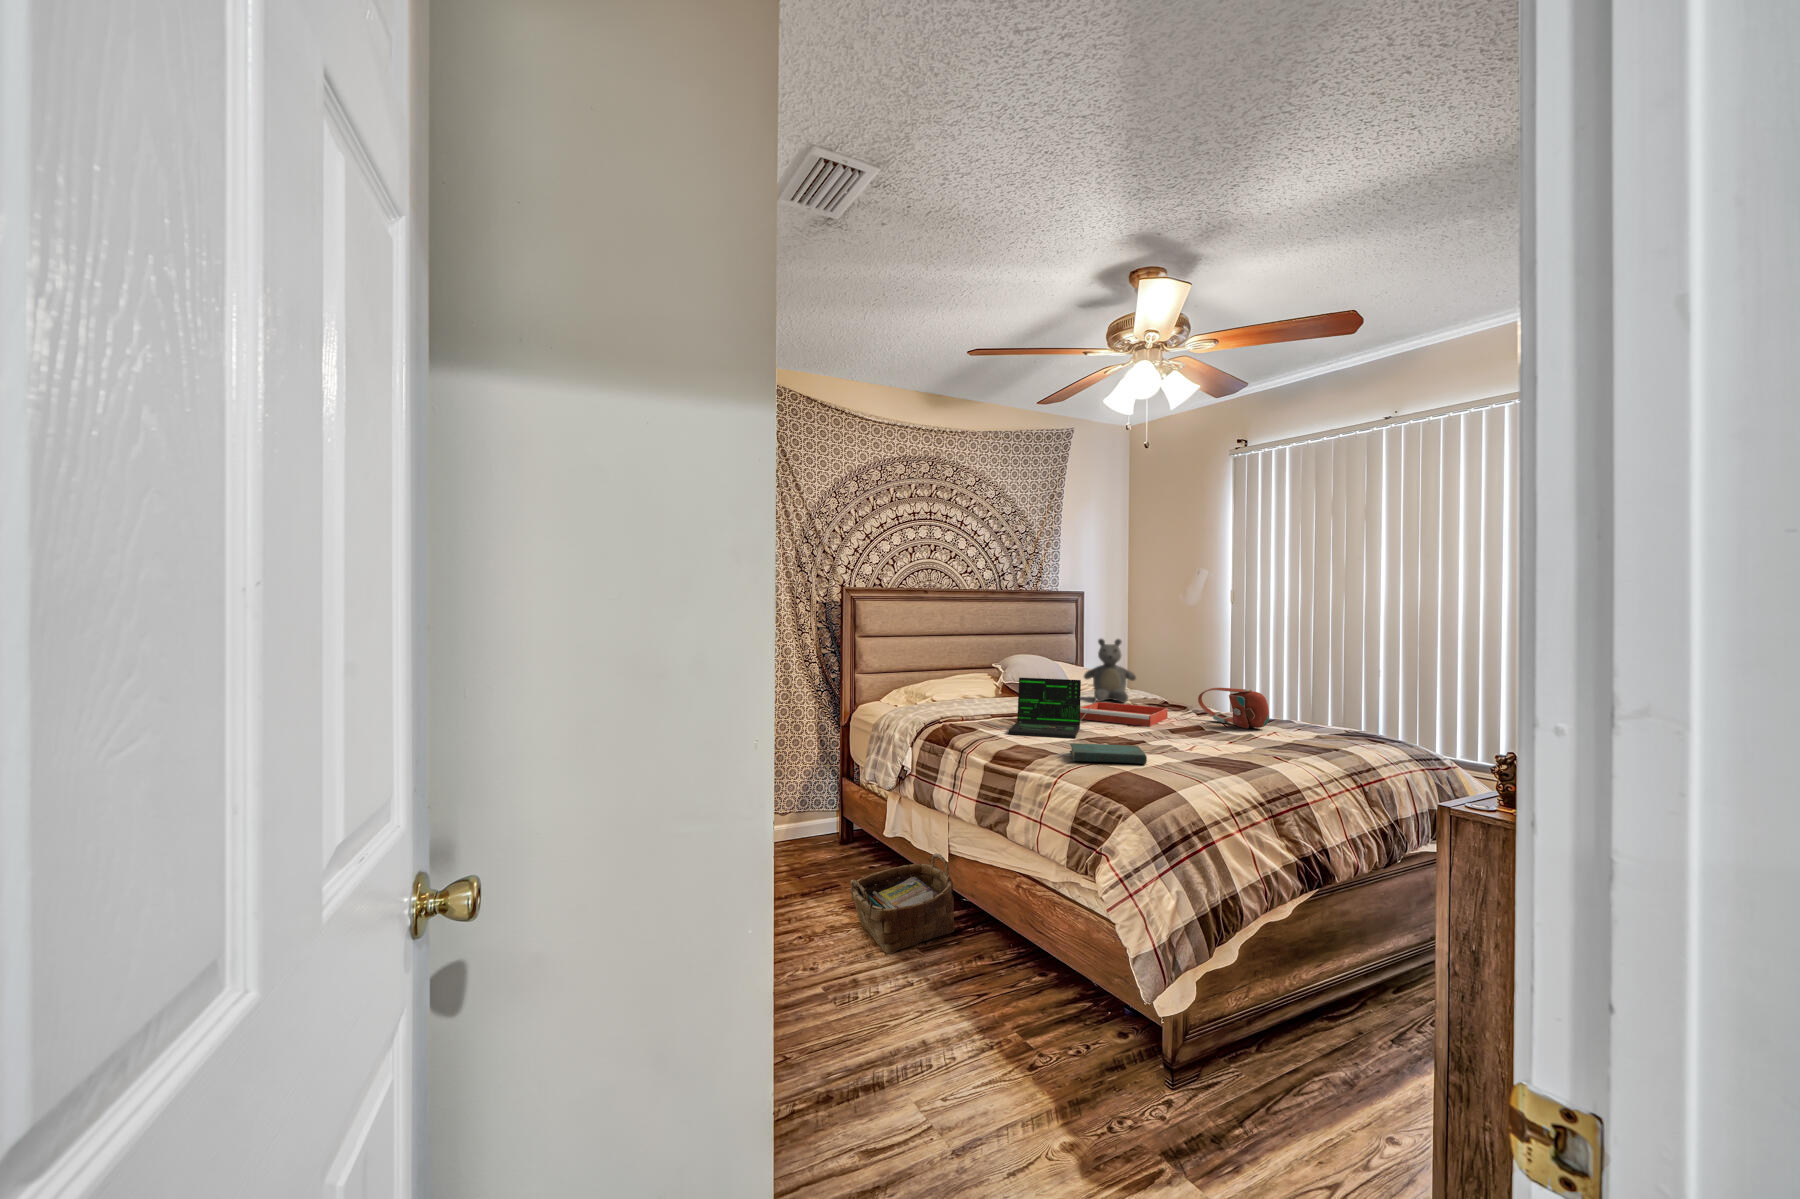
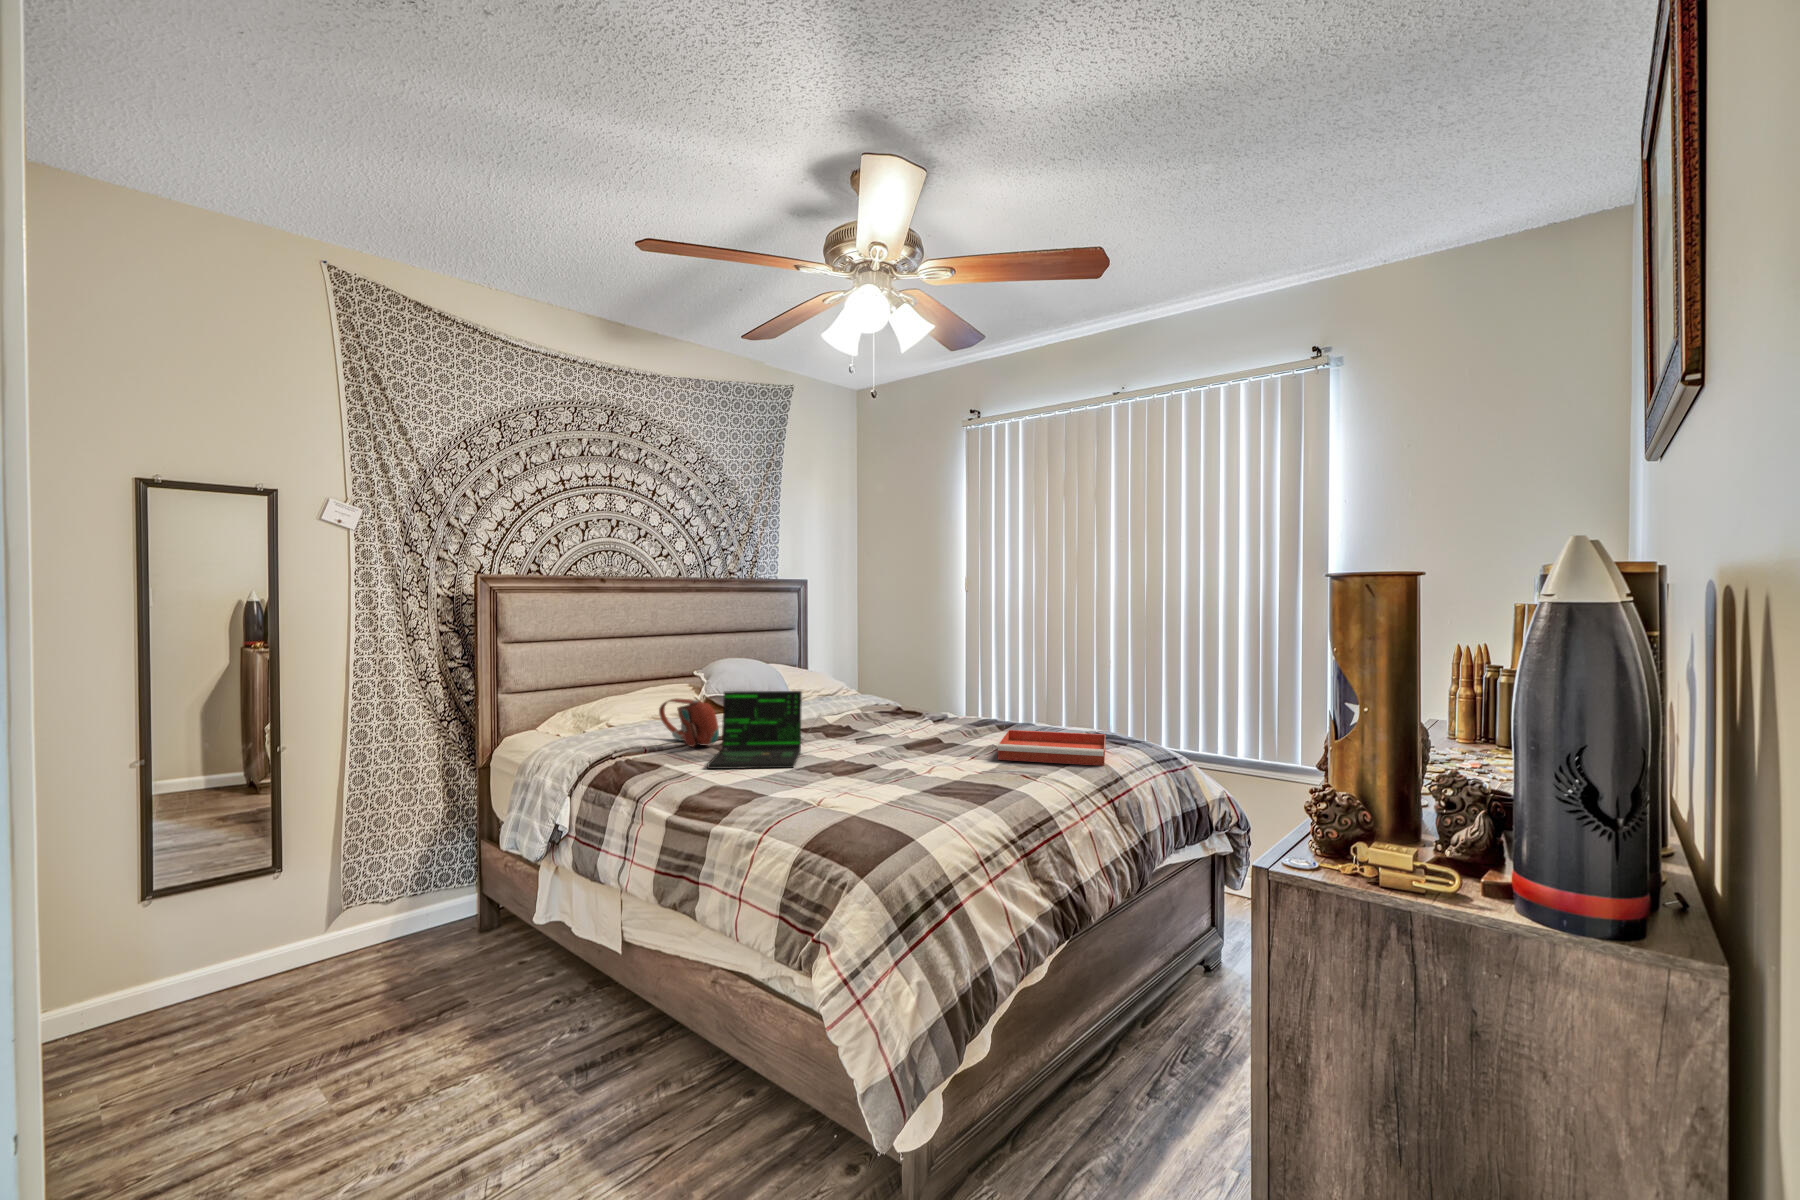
teddy bear: present [1084,639,1136,703] -> none [809,635,869,712]
handbag: present [1198,688,1269,729] -> present [659,699,719,747]
tray: present [1080,702,1168,726] -> present [998,730,1105,766]
book: present [1070,743,1147,764] -> none [784,774,879,805]
woven basket: present [850,853,955,954] -> none [465,944,631,1111]

